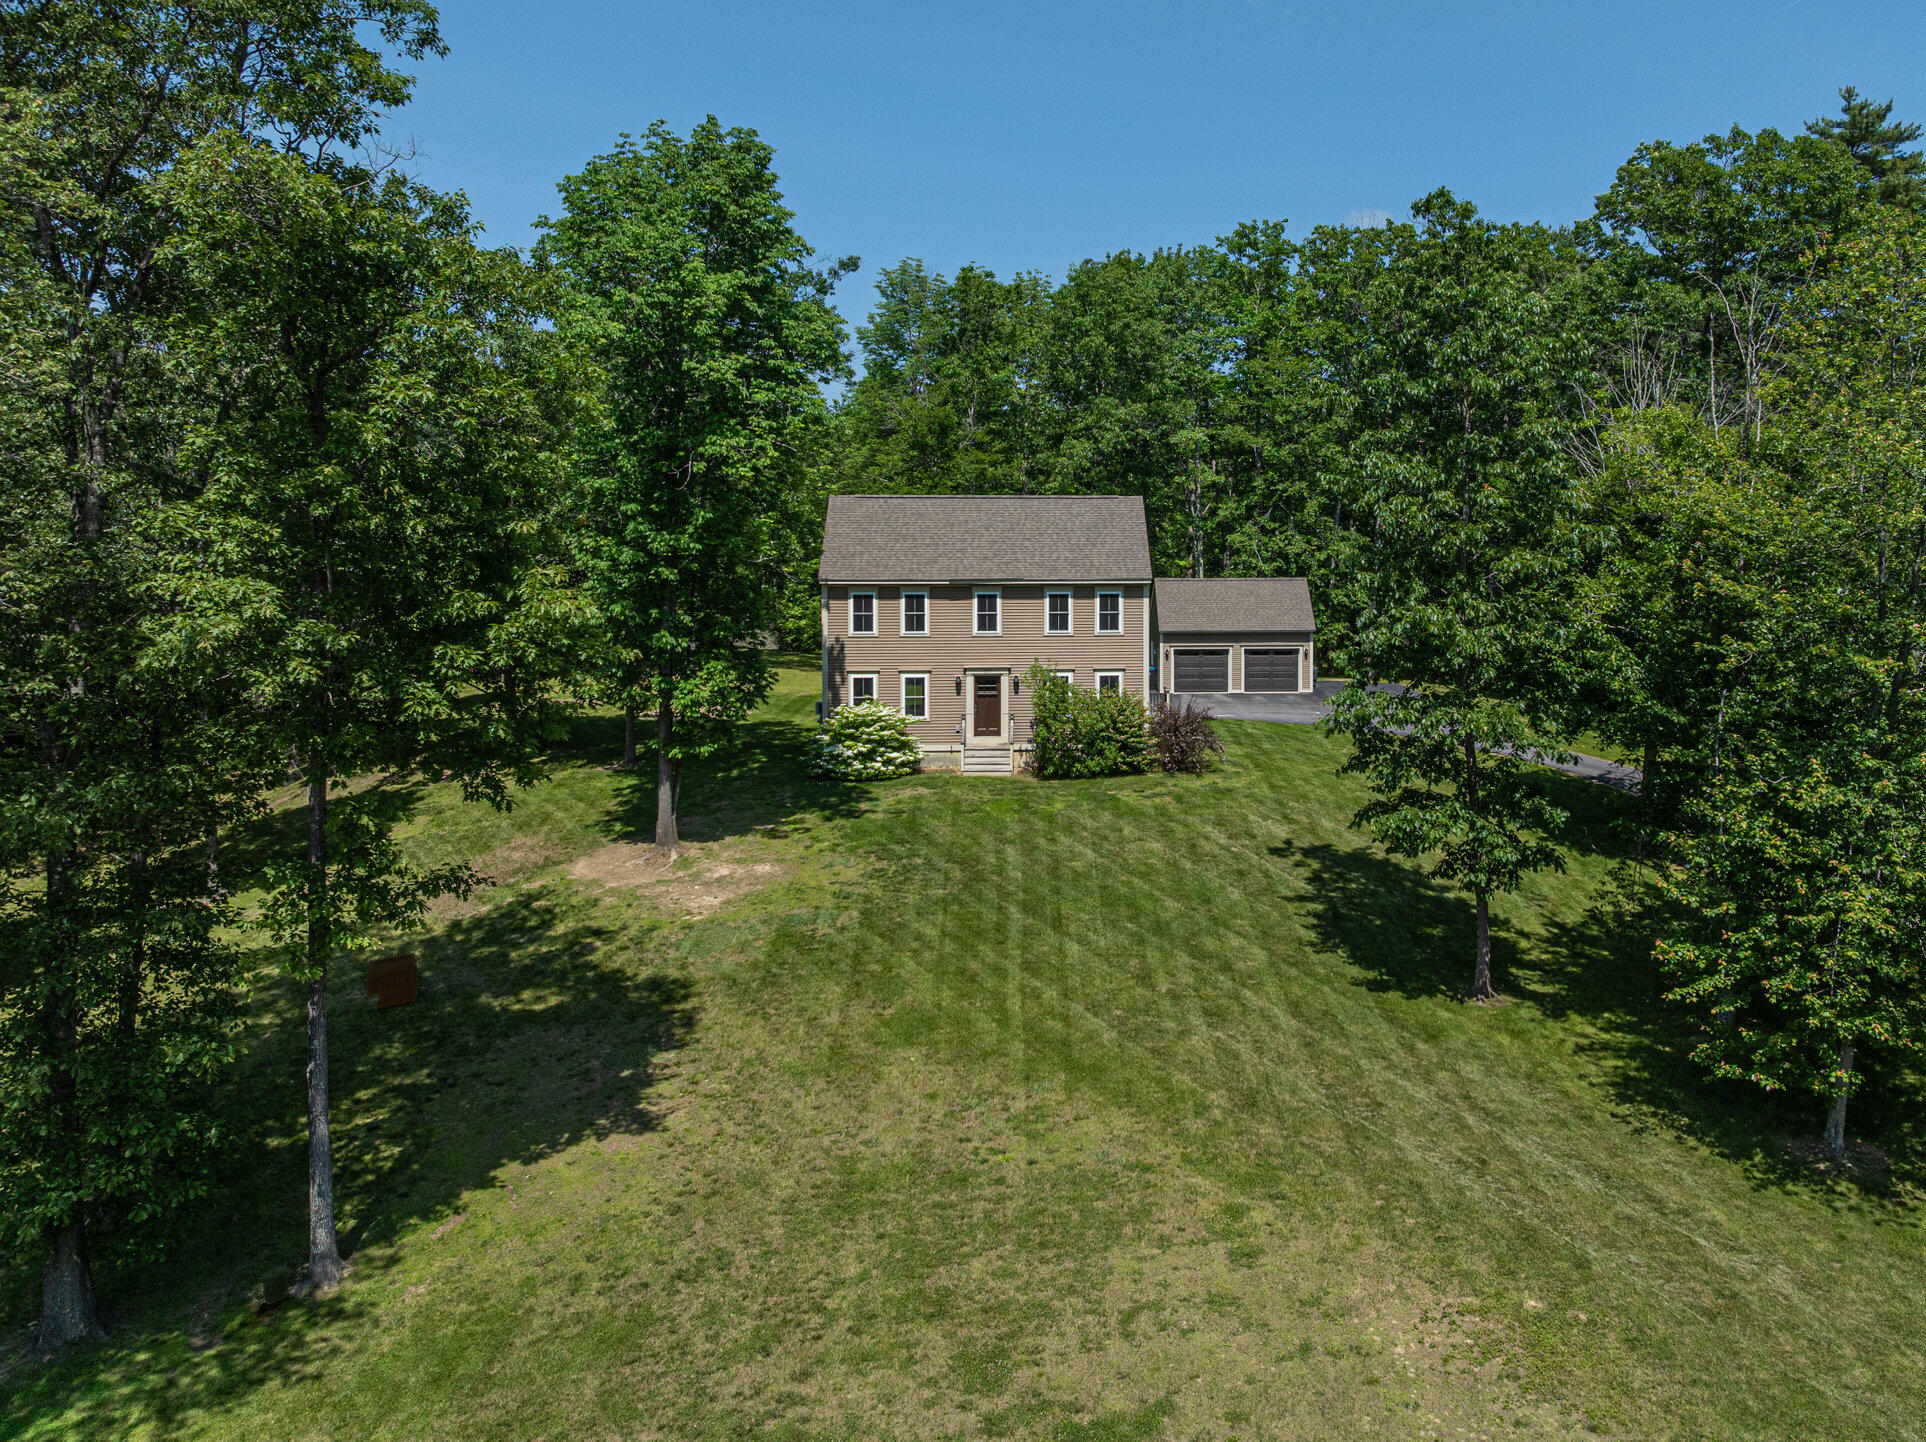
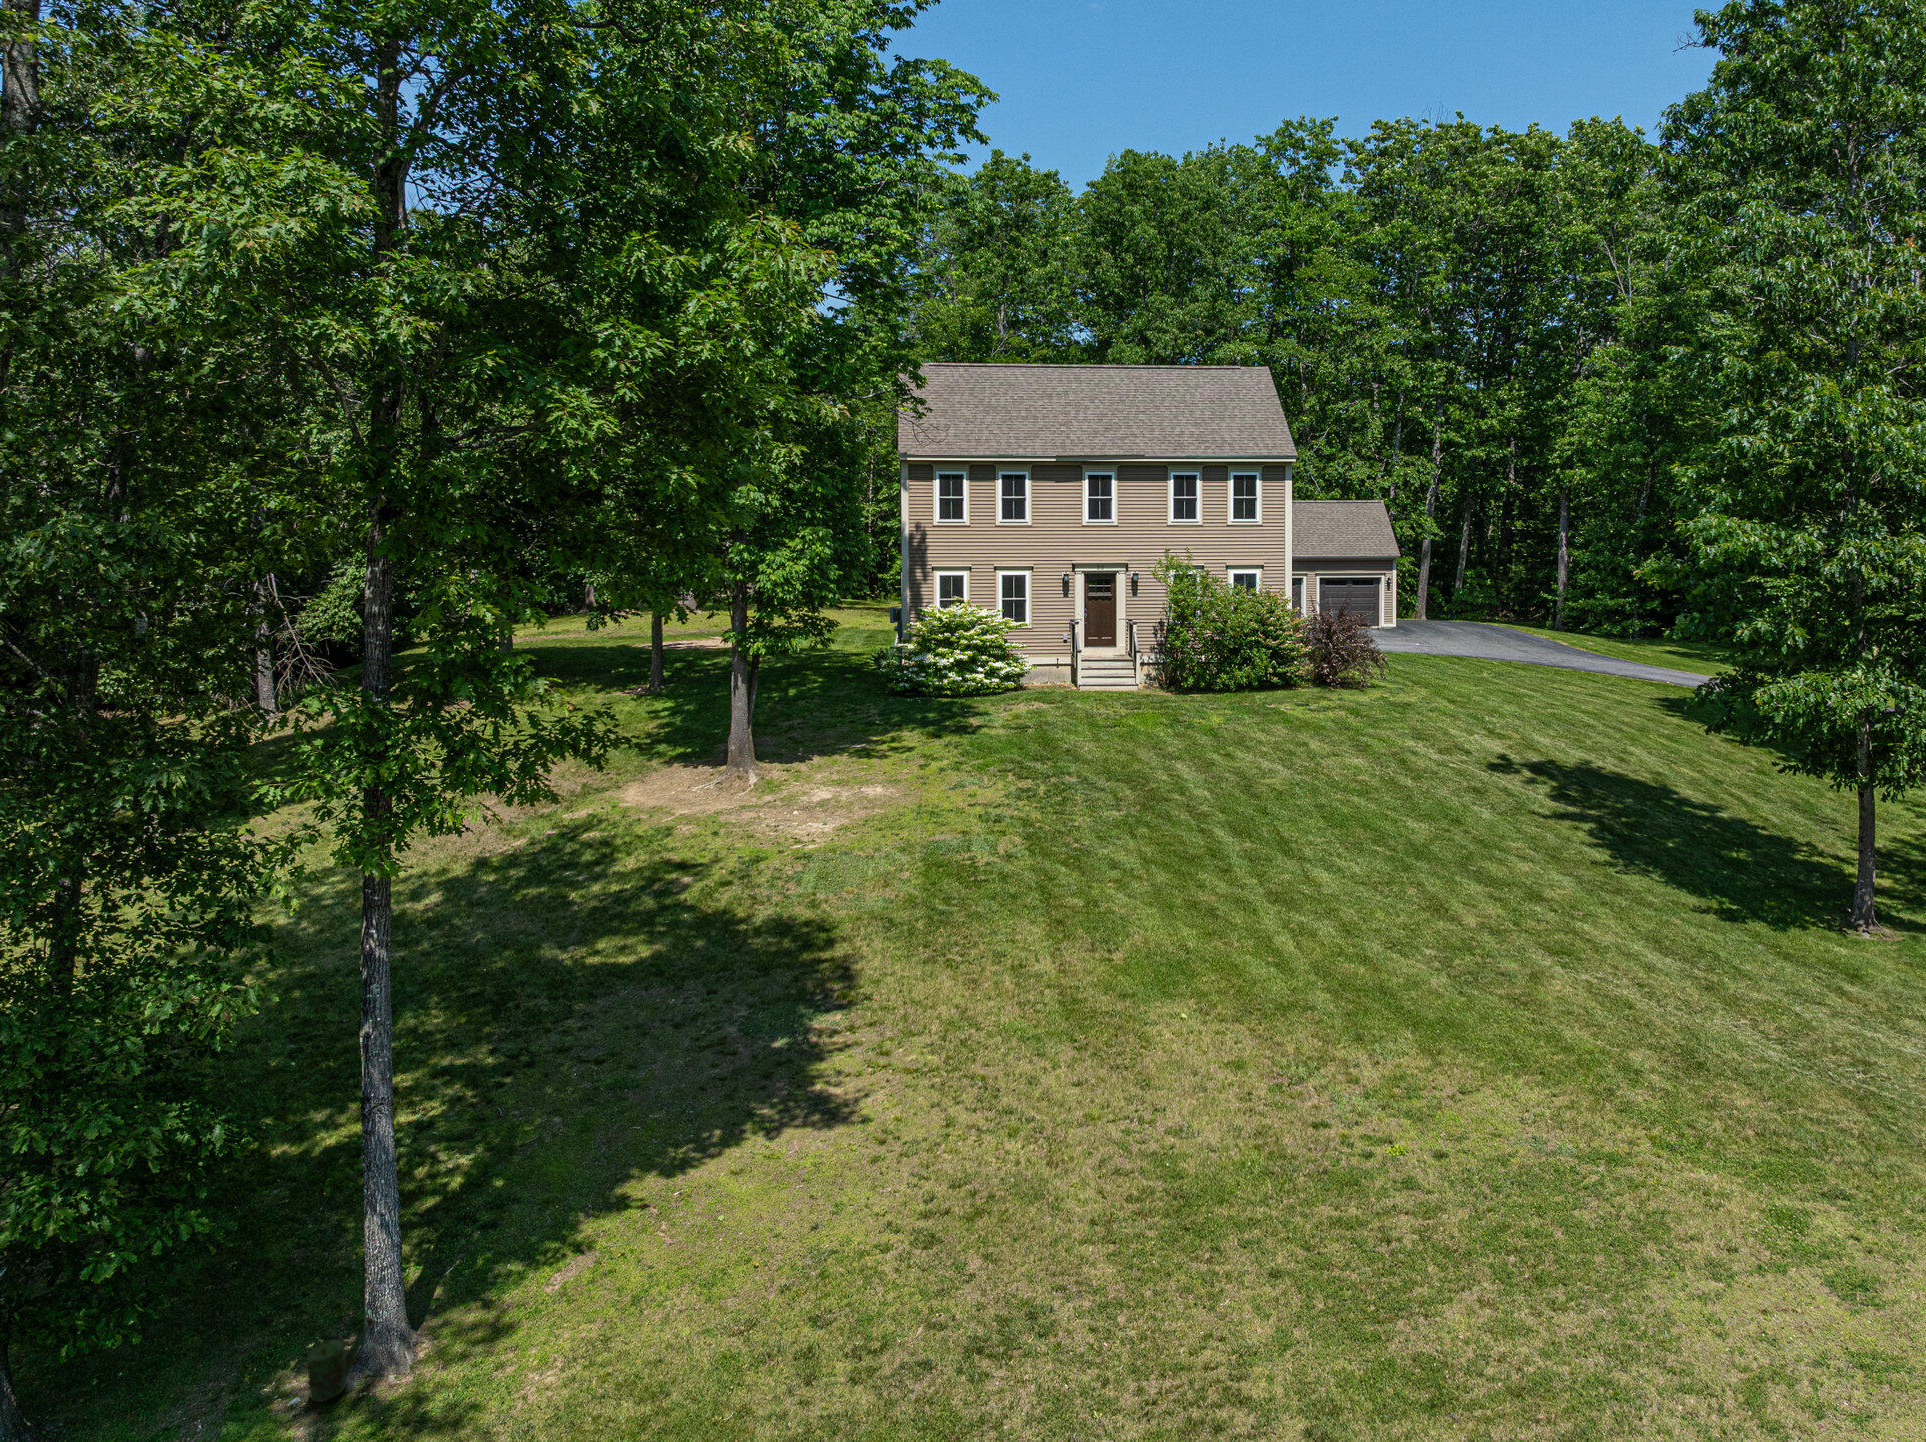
wooden crate: present [366,952,418,1009] -> none [398,877,463,955]

